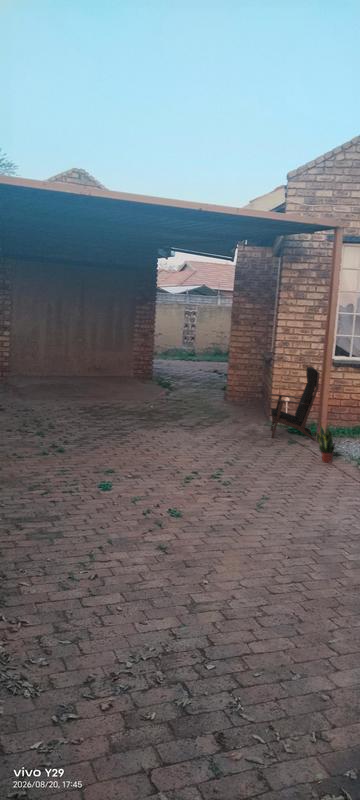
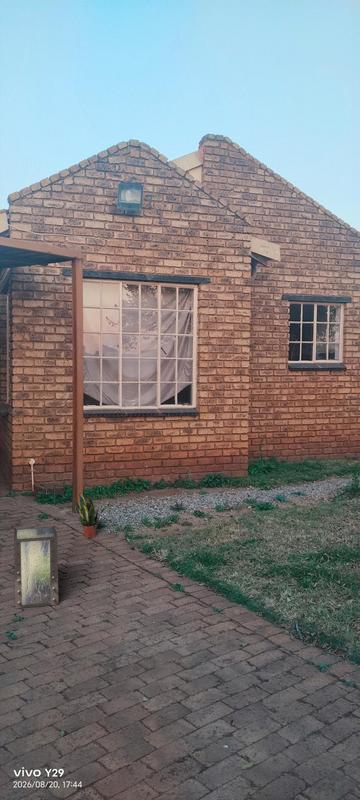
lounge chair: present [271,367,319,441] -> none [11,421,72,512]
storage box: none [259,440,295,501] -> present [14,527,58,609]

